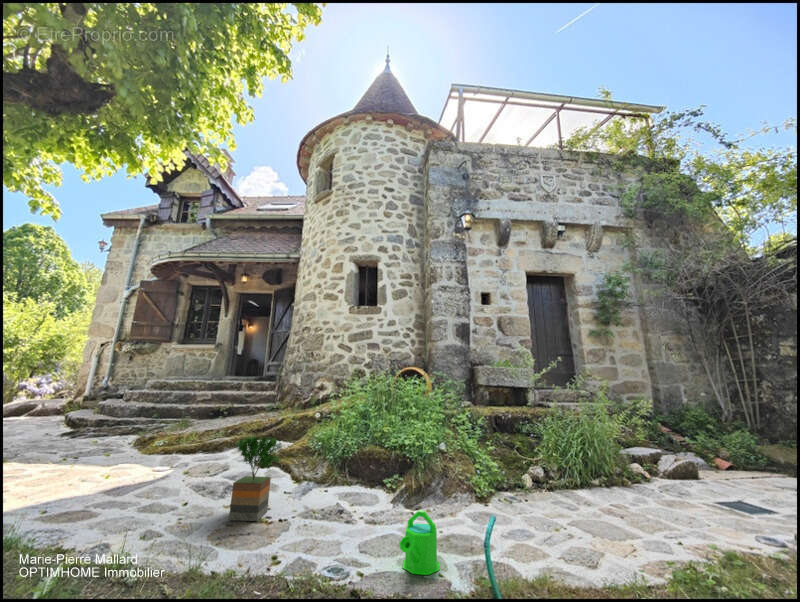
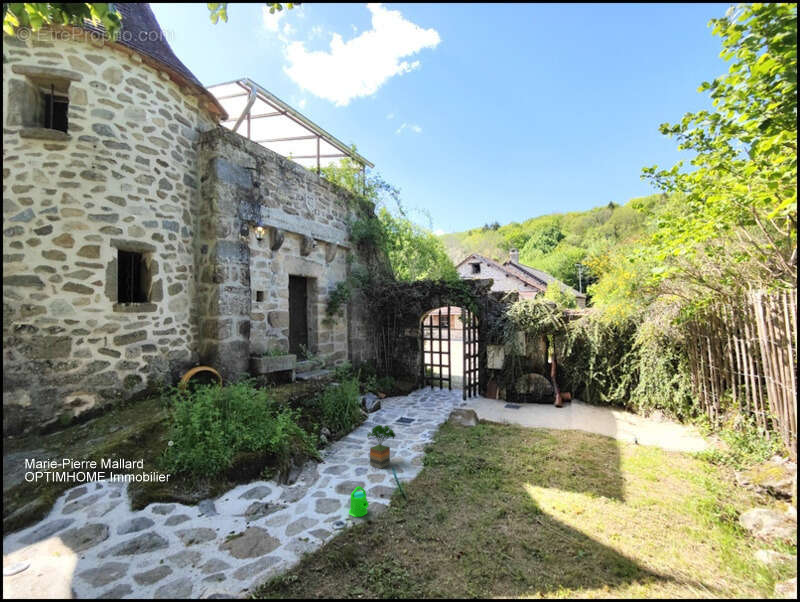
potted tree: present [229,436,282,521] -> present [367,425,396,469]

